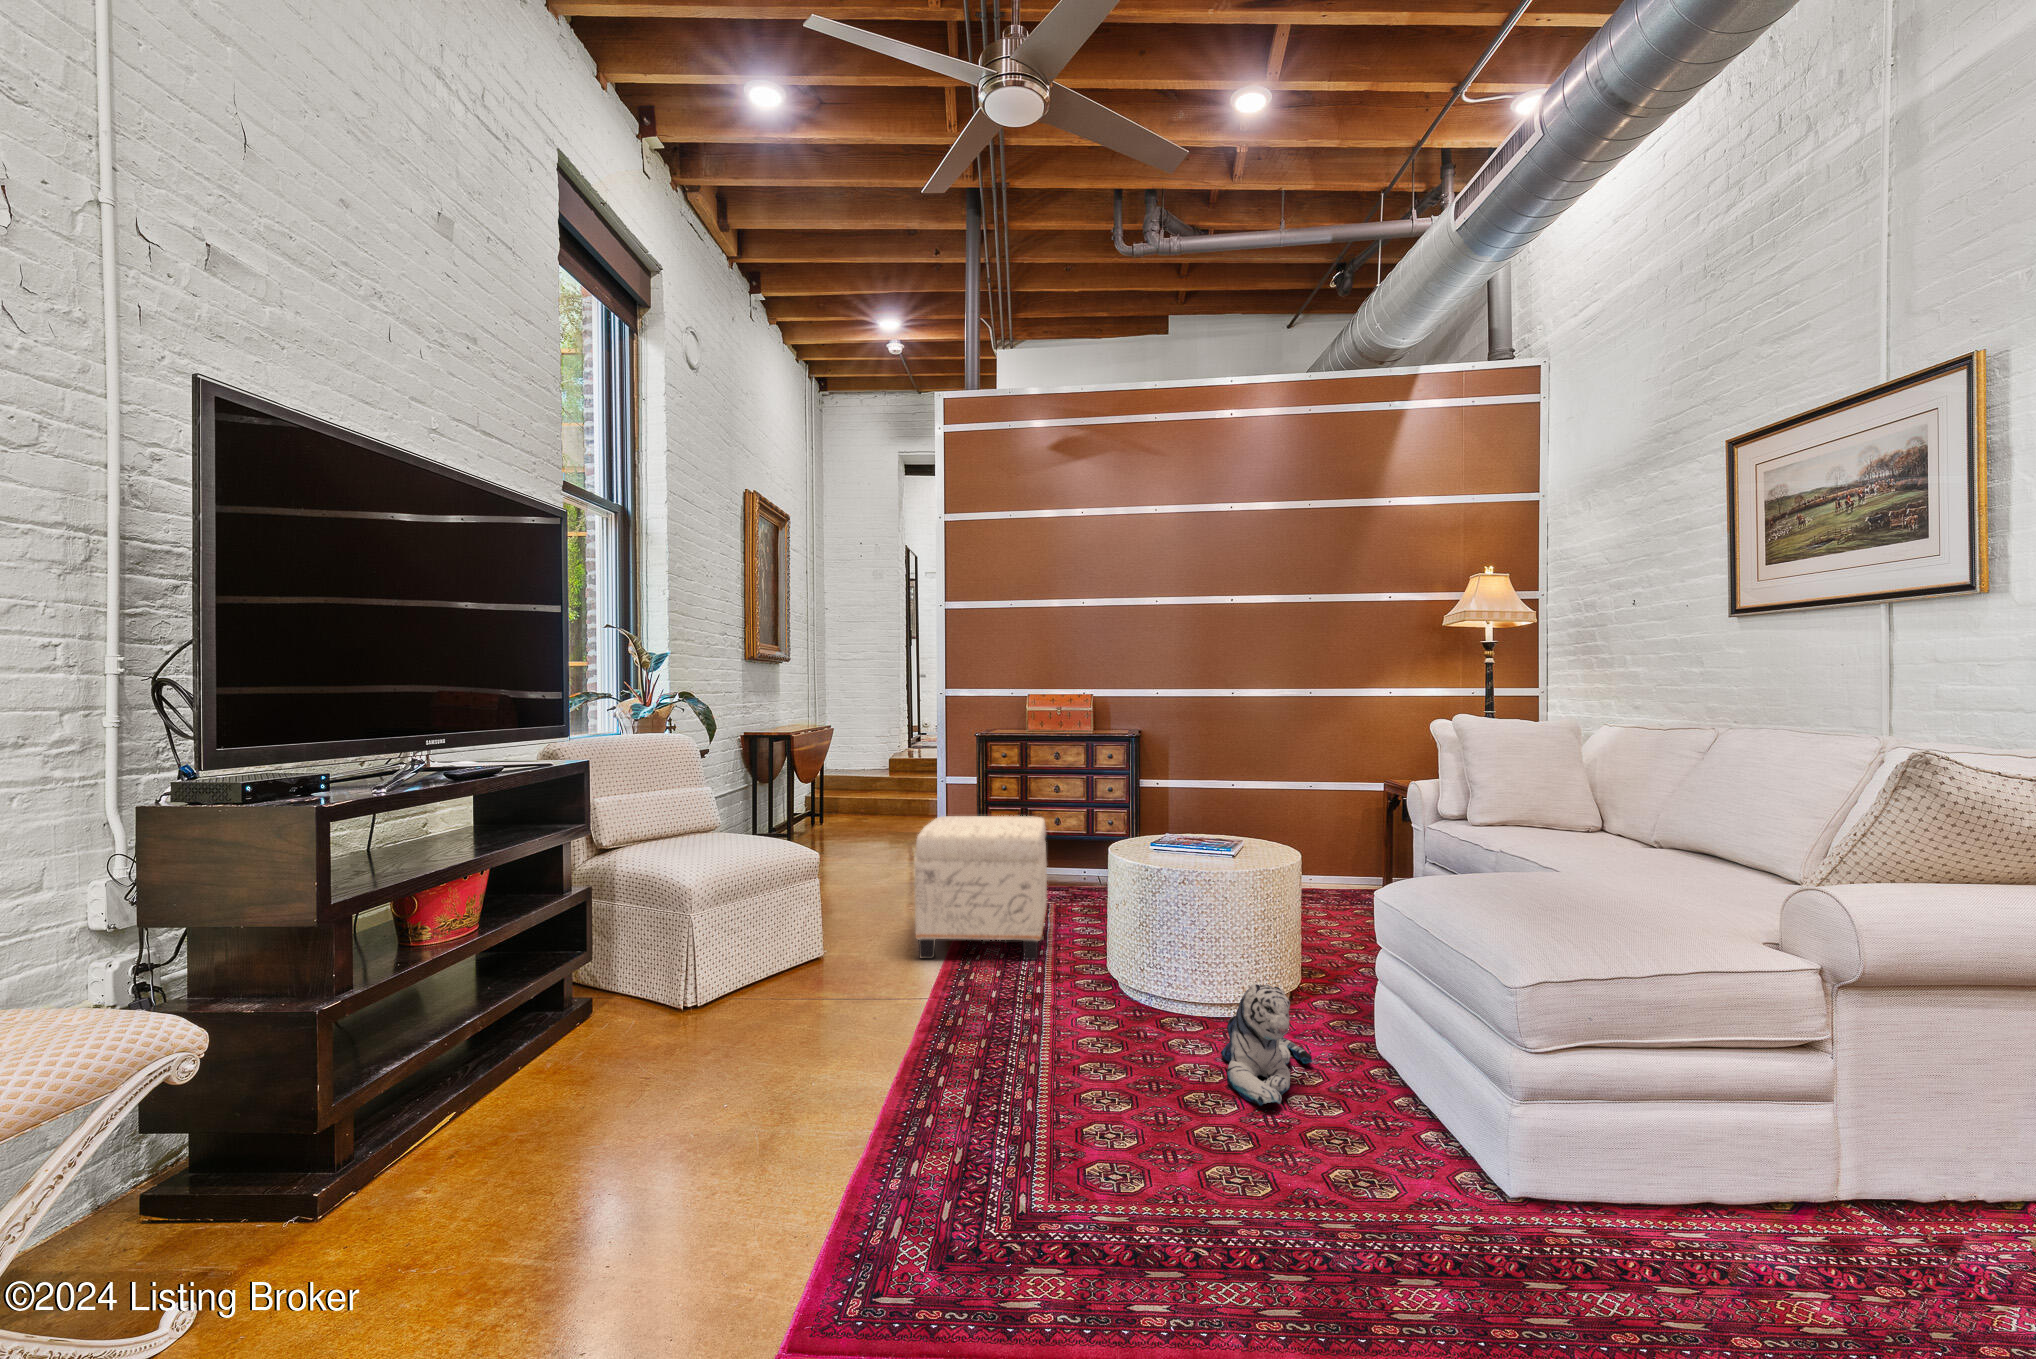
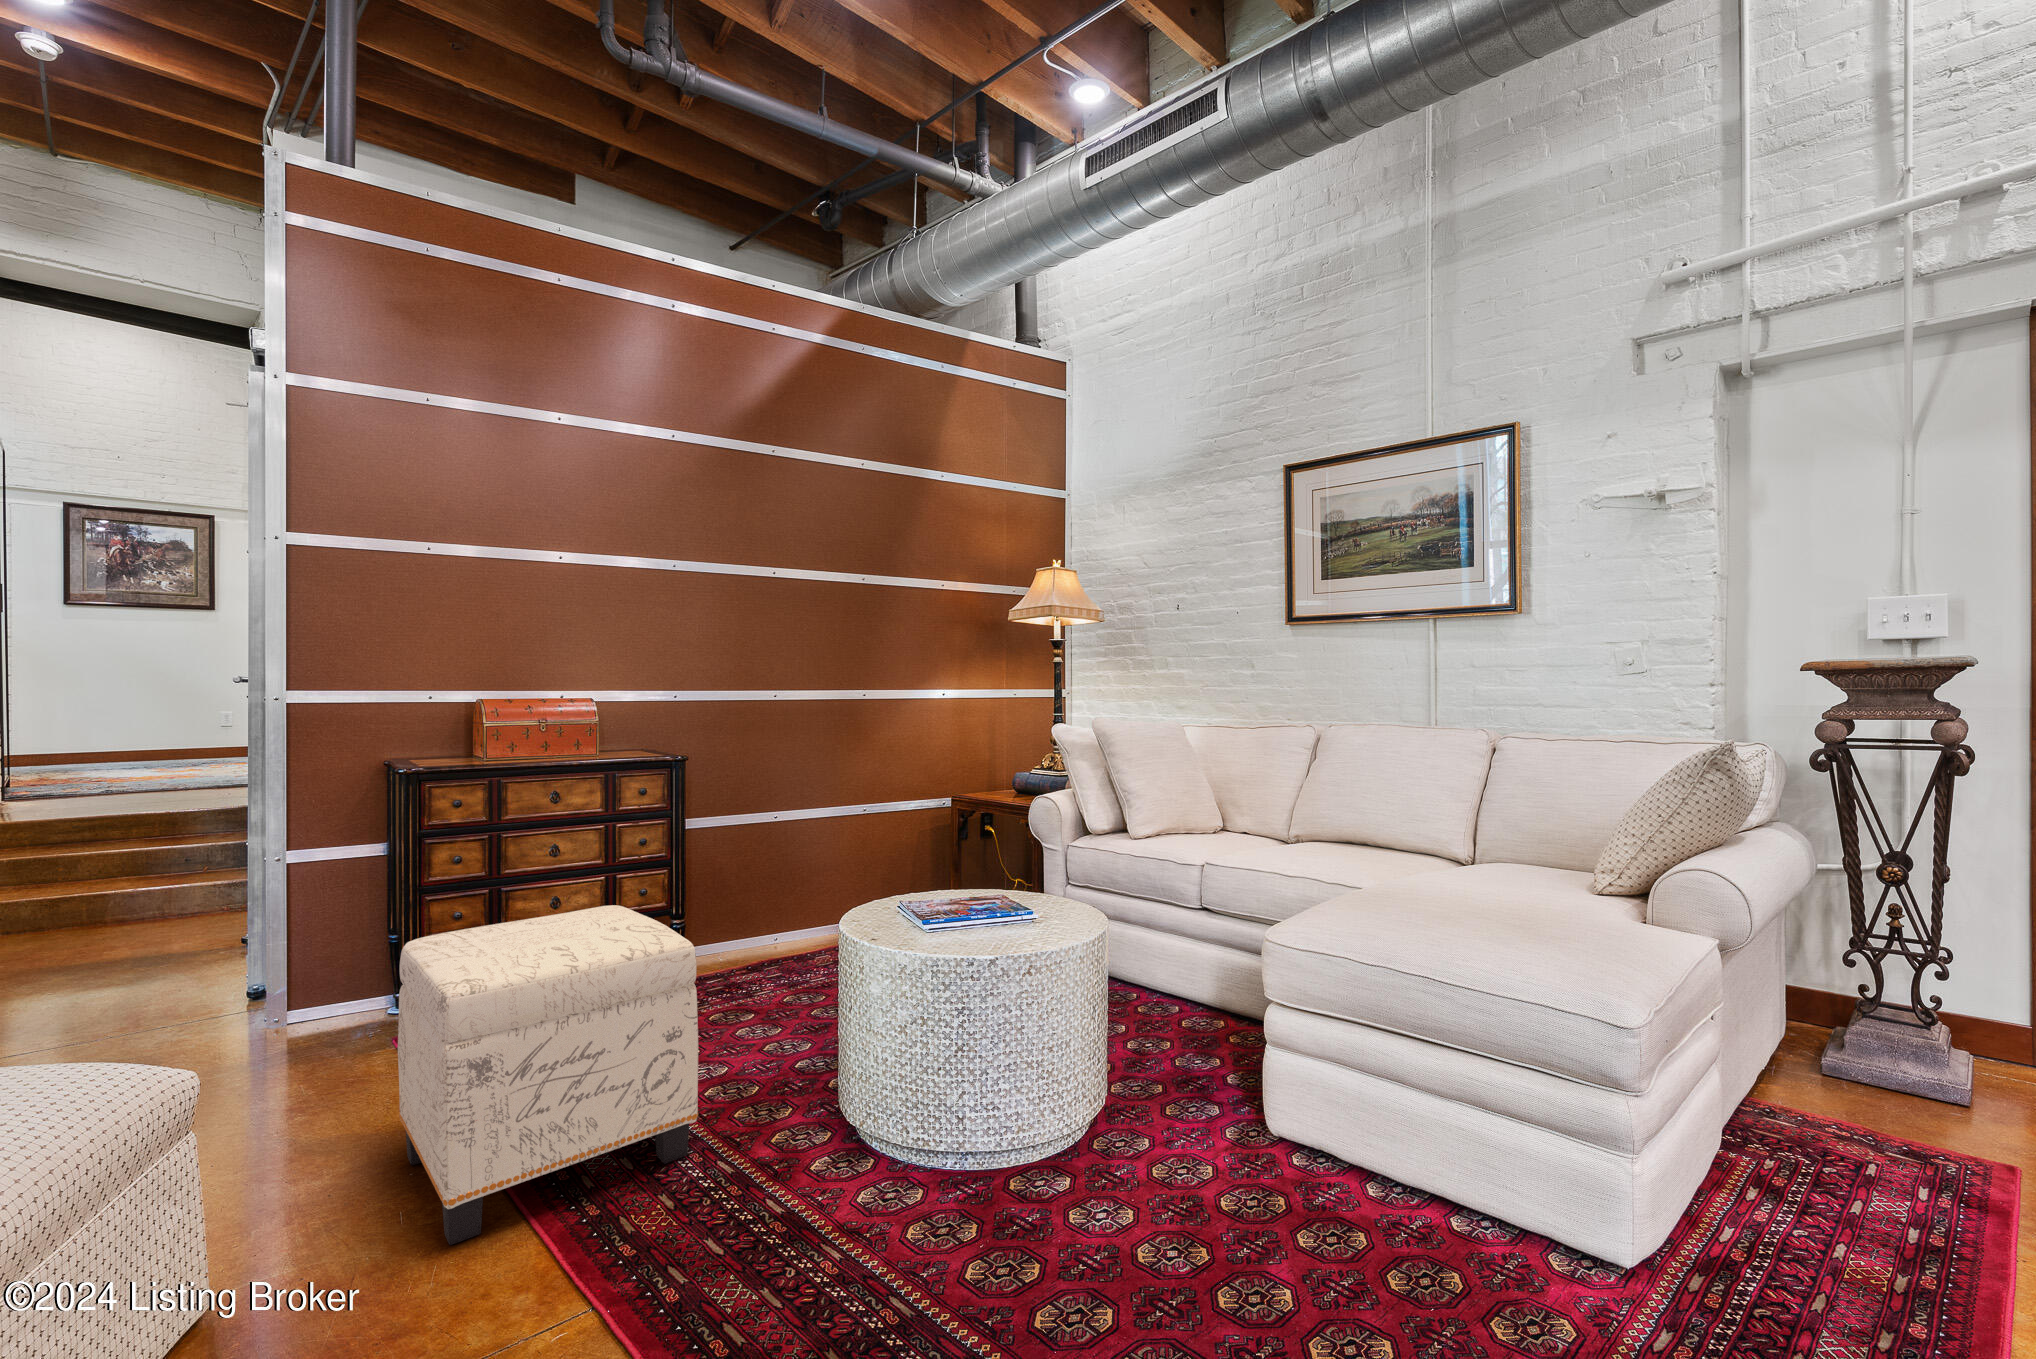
plush toy: present [1220,984,1312,1106] -> none [1141,1092,1336,1276]

